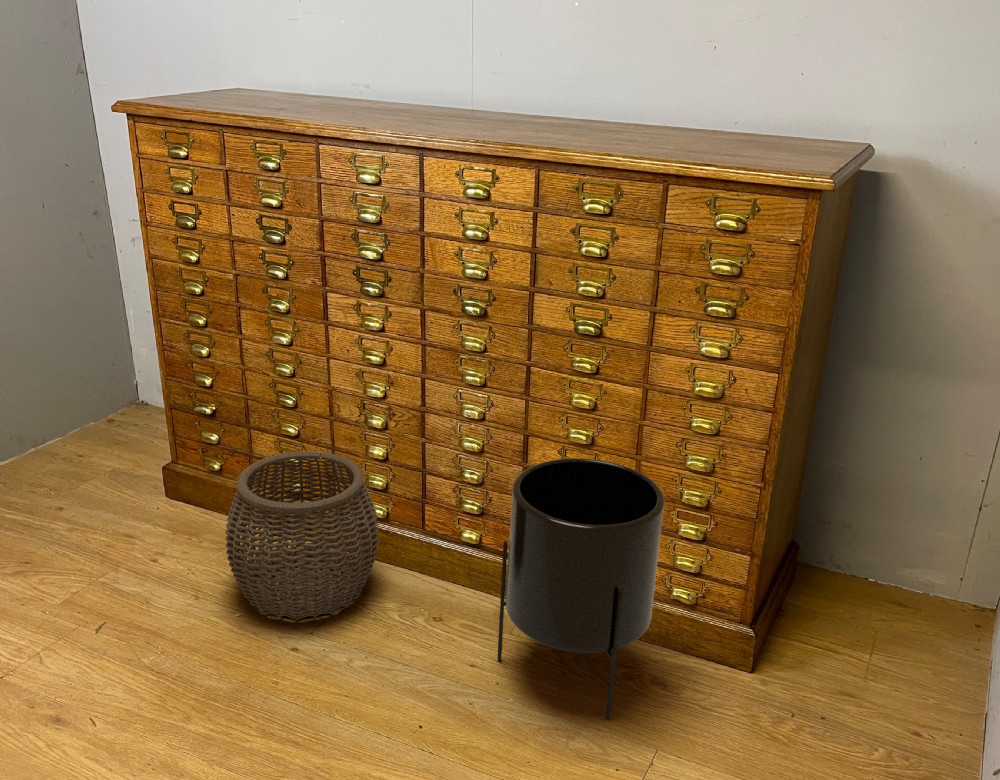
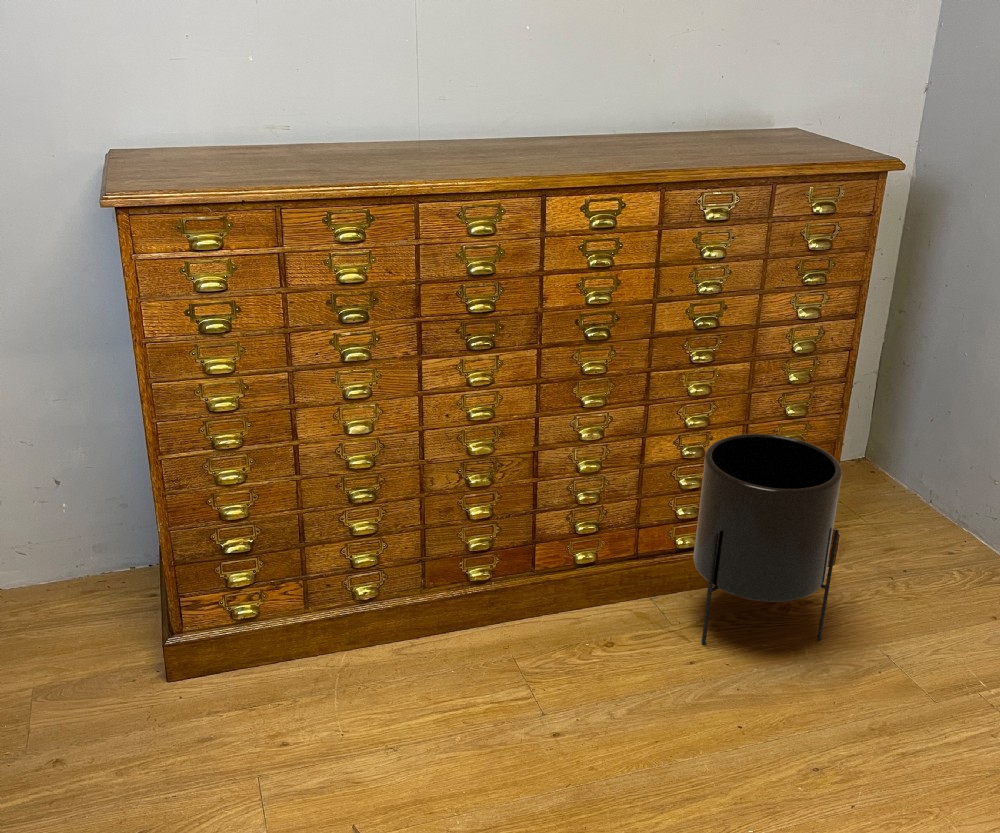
woven basket: present [225,451,378,620] -> none [402,529,567,718]

